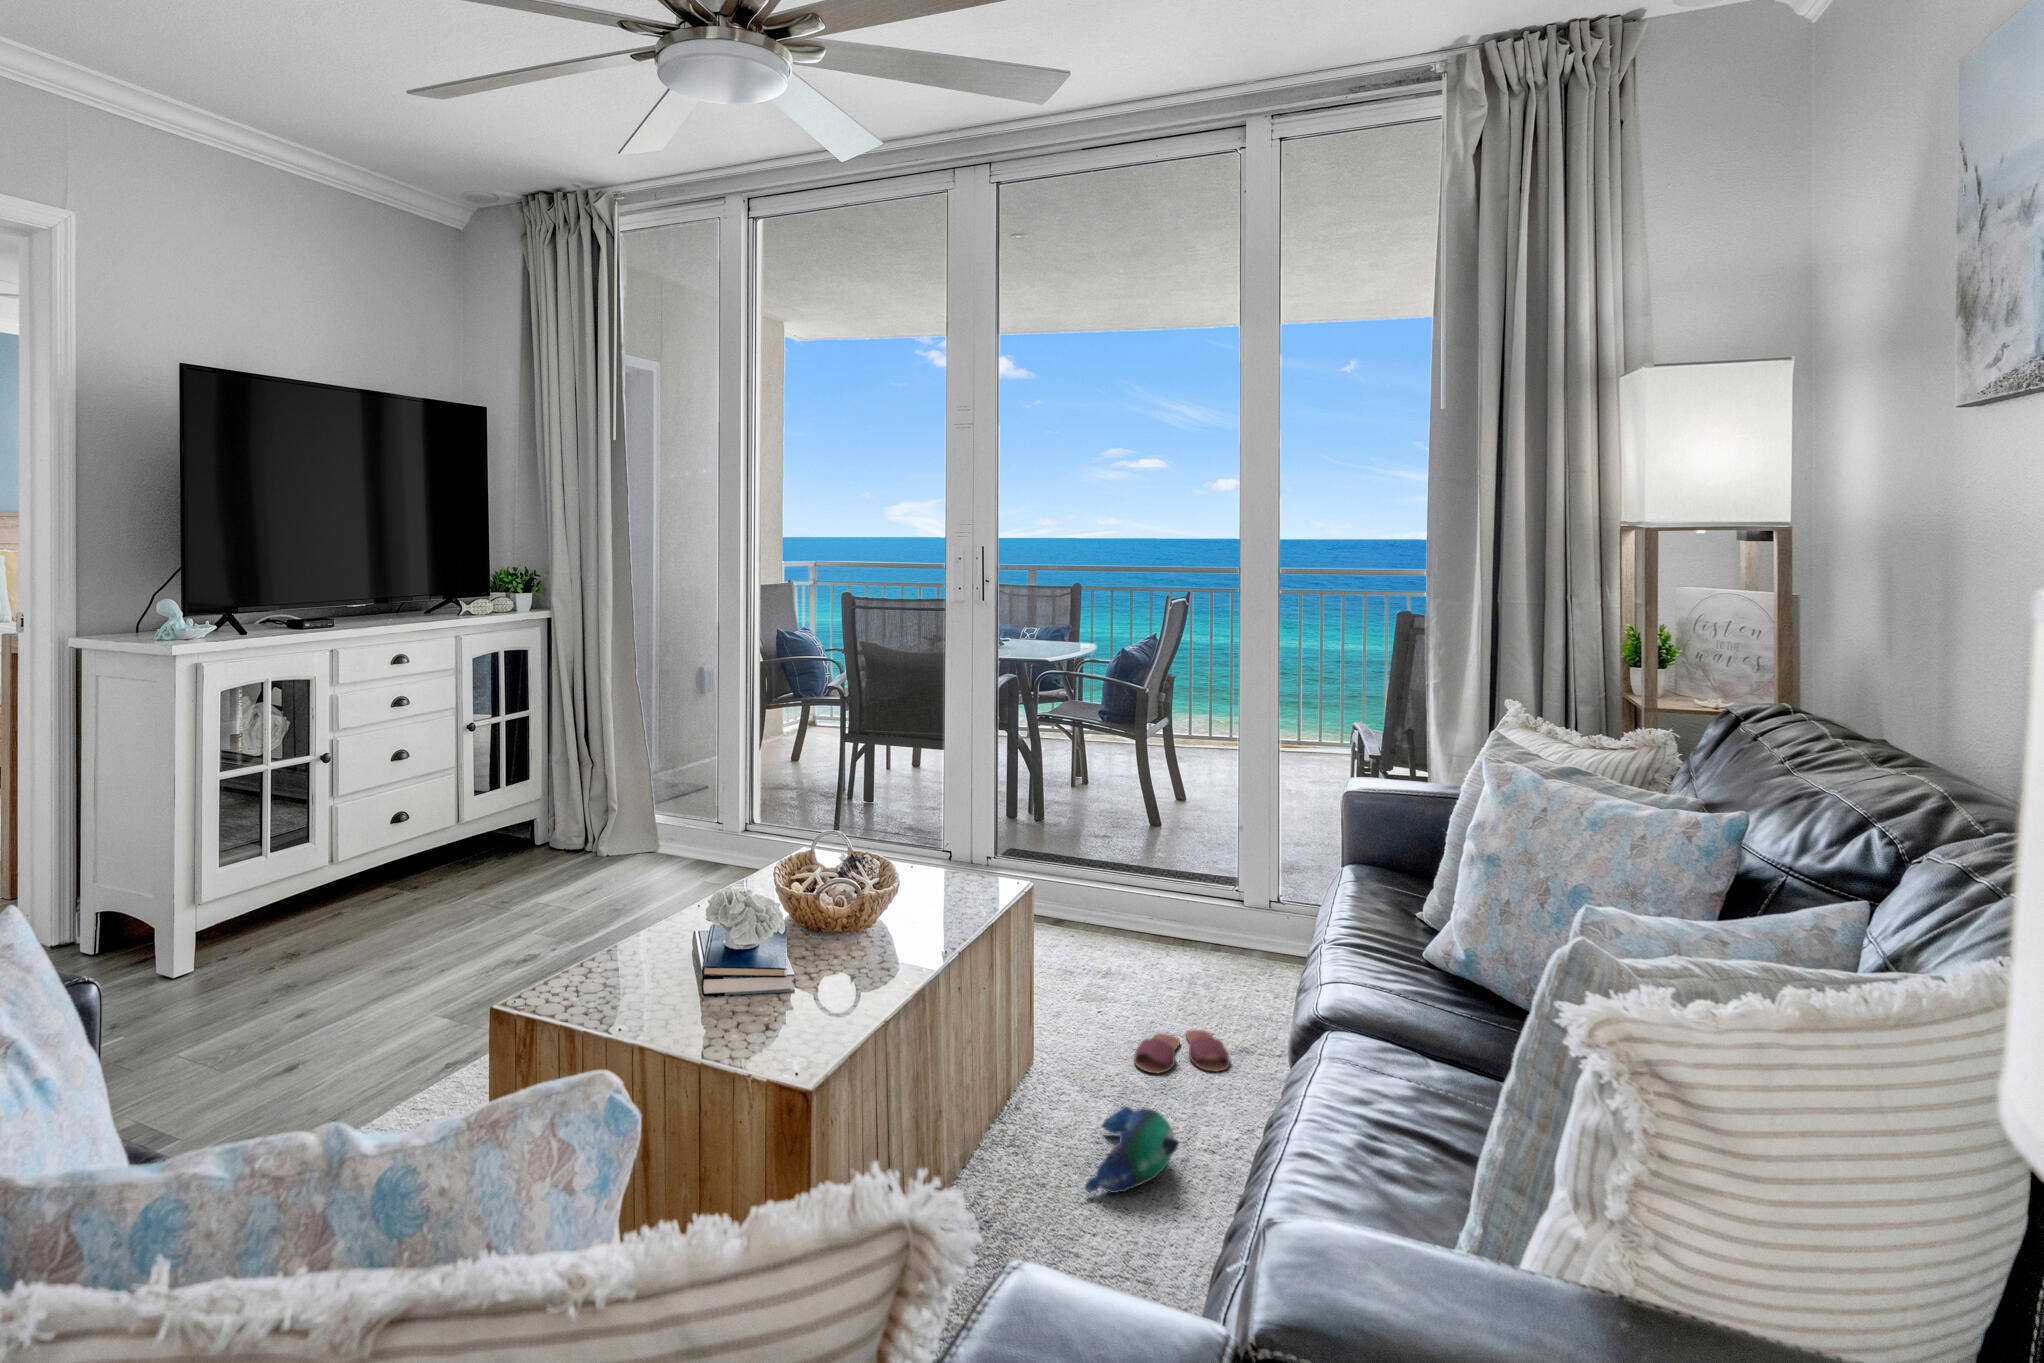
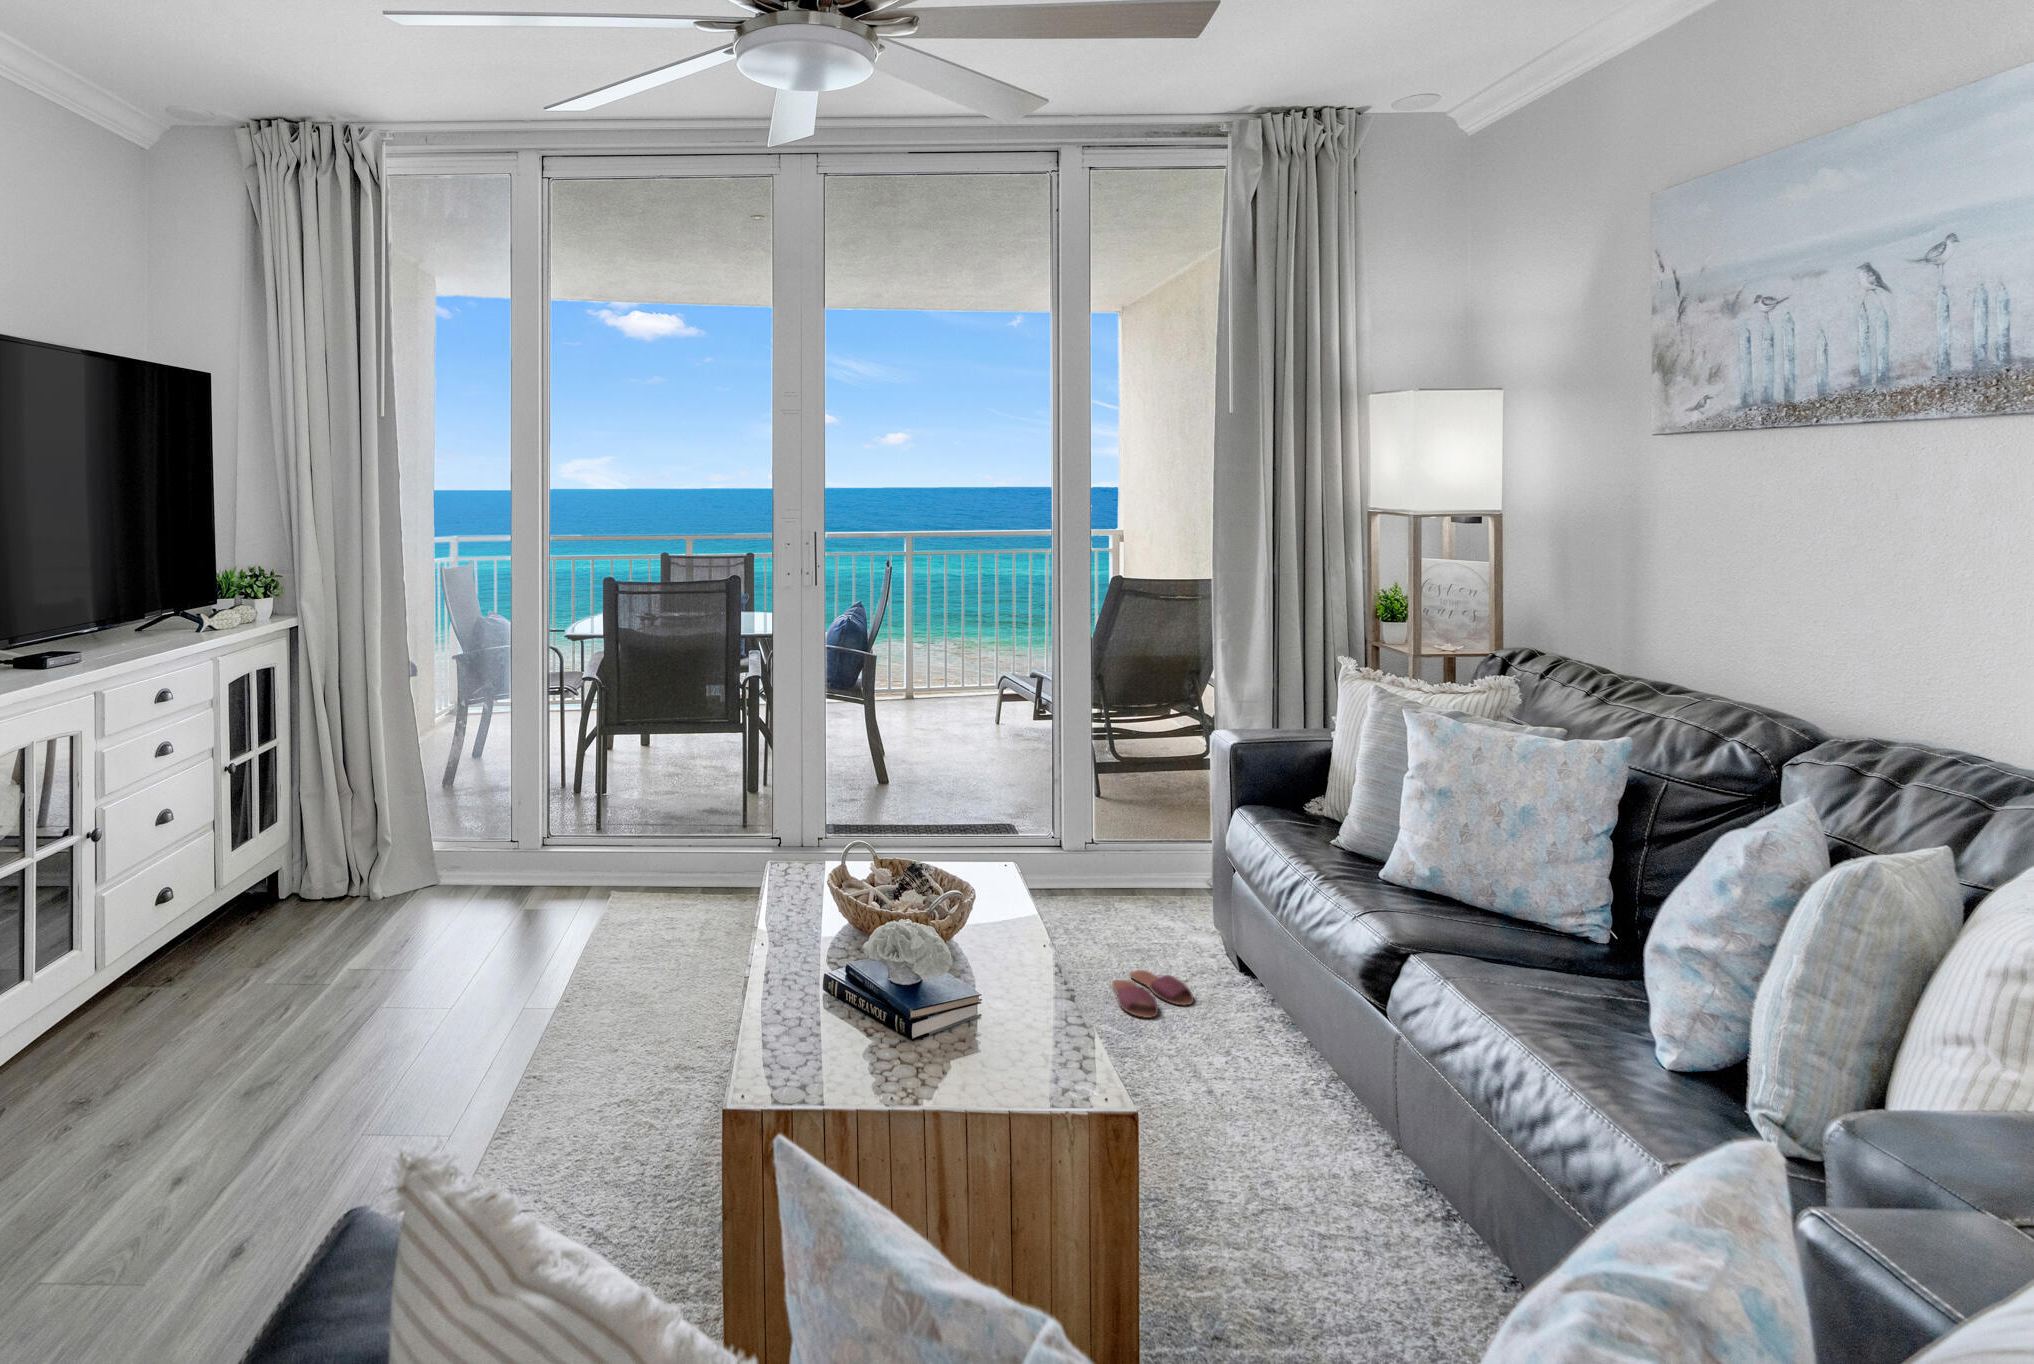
plush toy: present [1085,1106,1179,1193] -> none [1180,1050,1291,1140]

